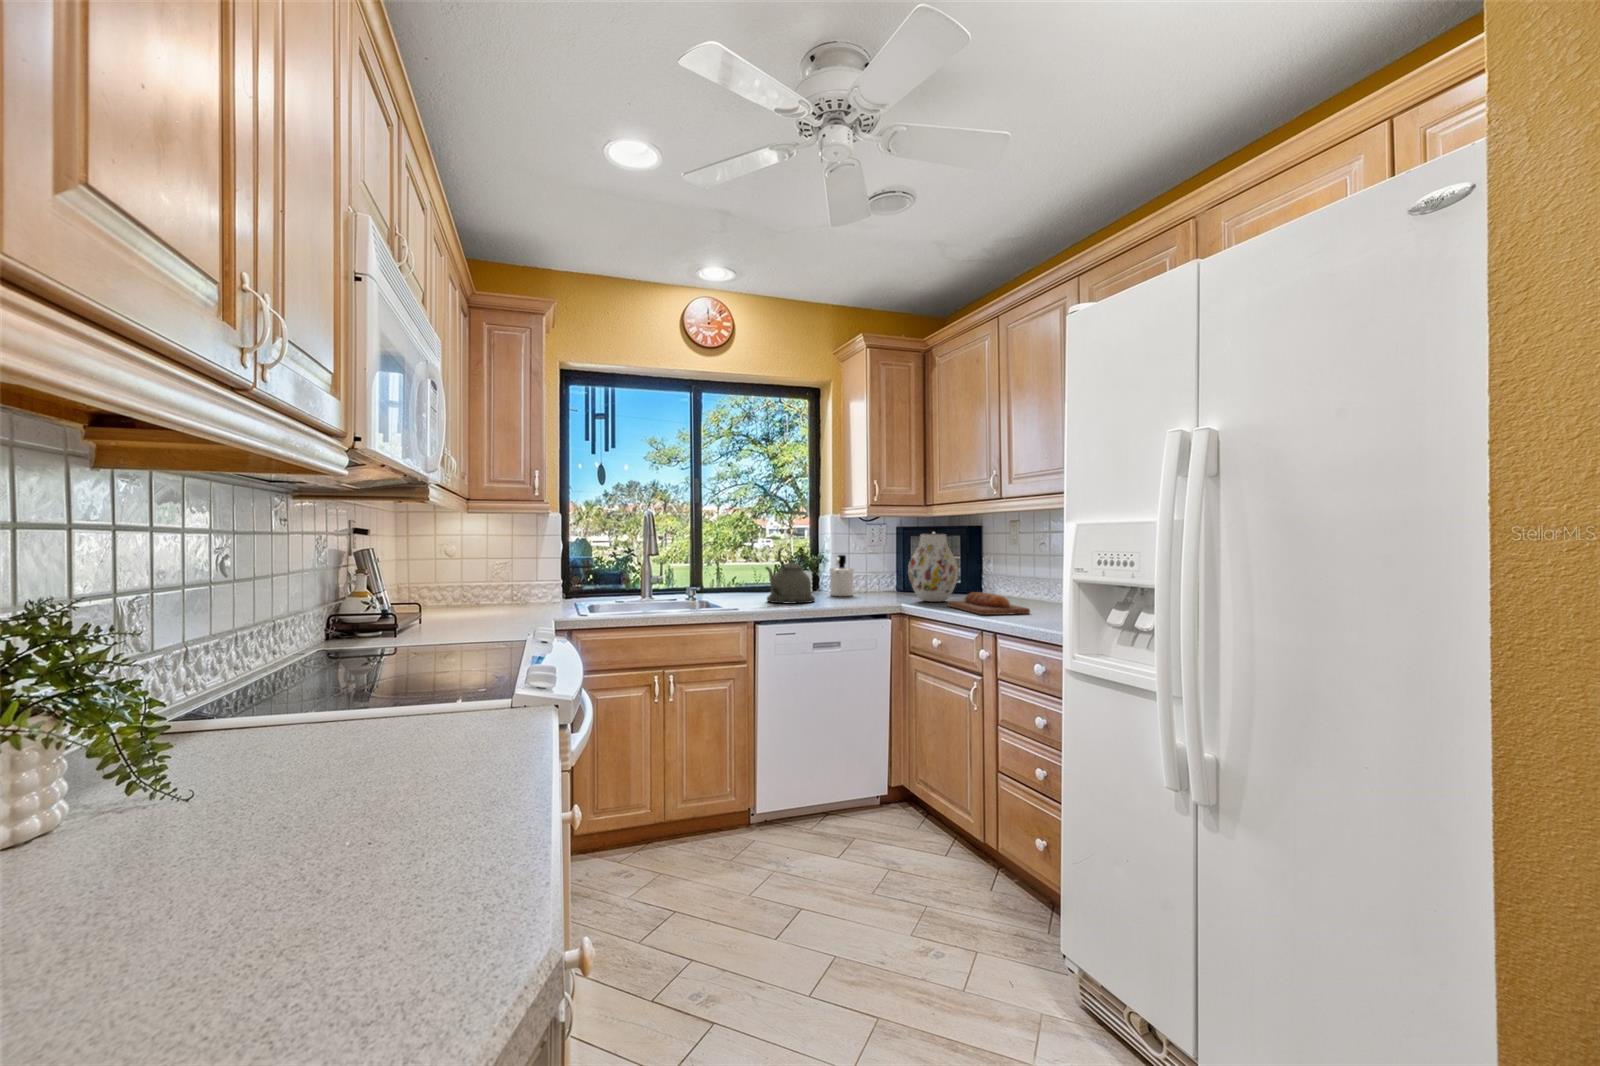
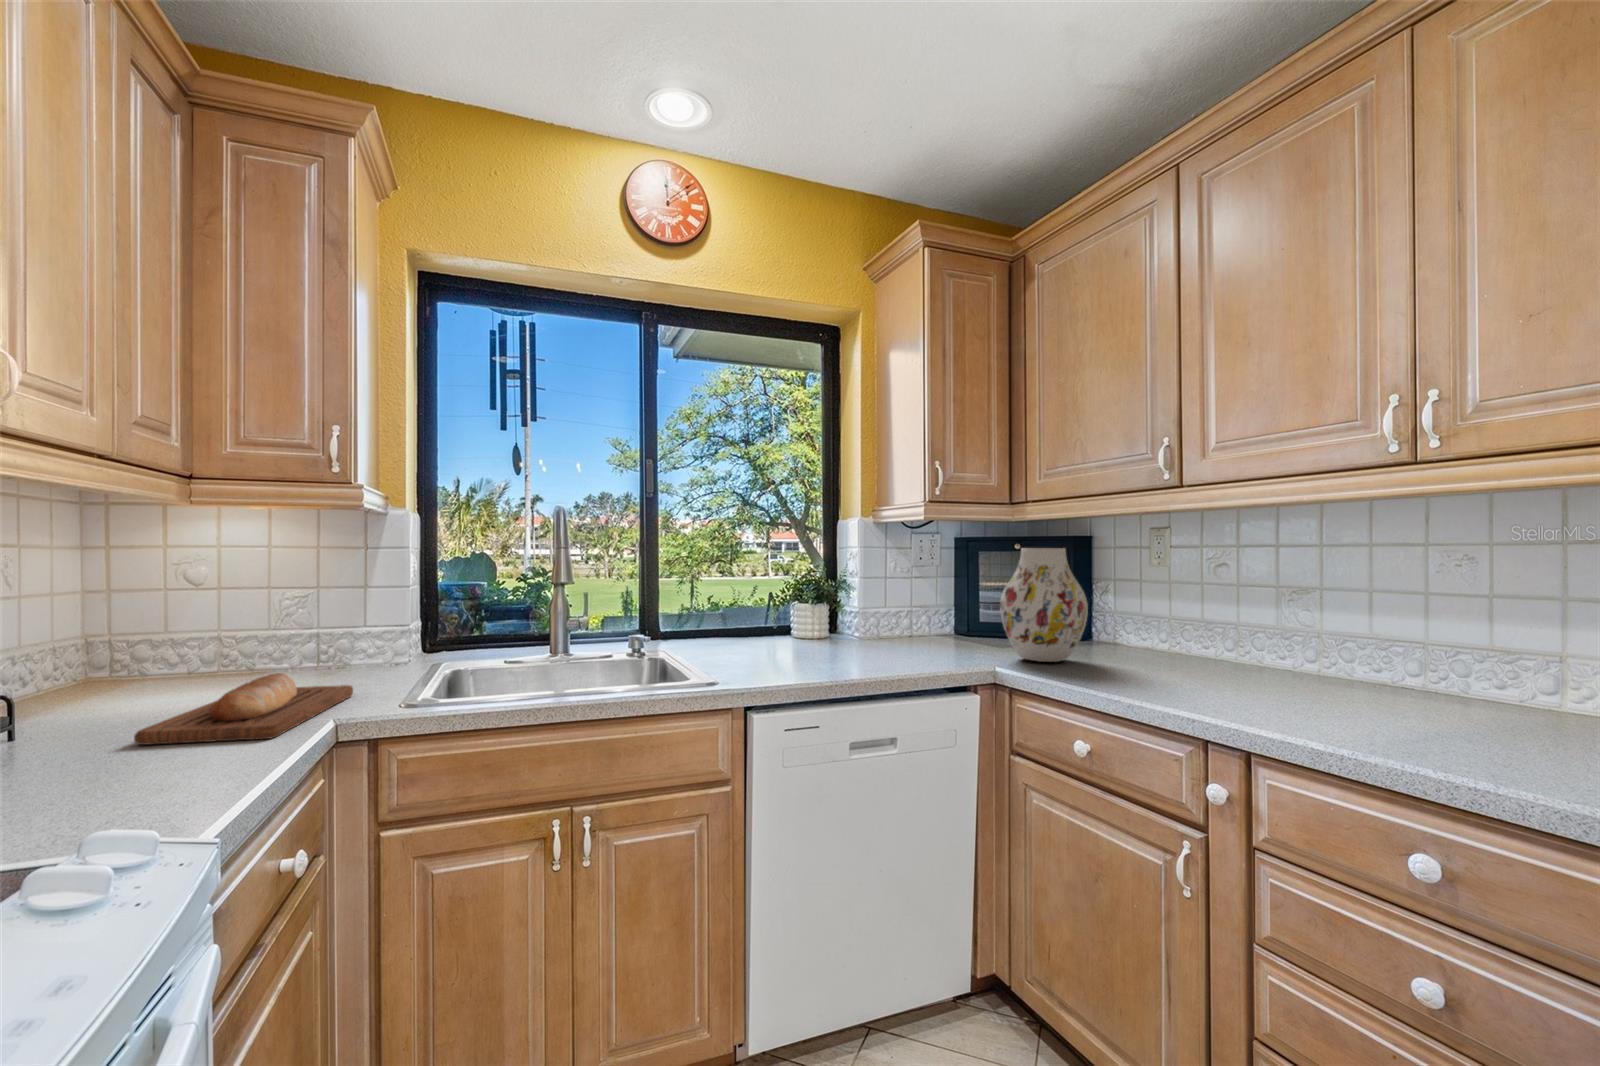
kettle: present [765,547,815,604] -> none [763,567,844,666]
soap dispenser: present [829,555,854,596] -> none [859,579,898,646]
bread loaf: present [948,592,1030,615] -> present [134,673,353,745]

